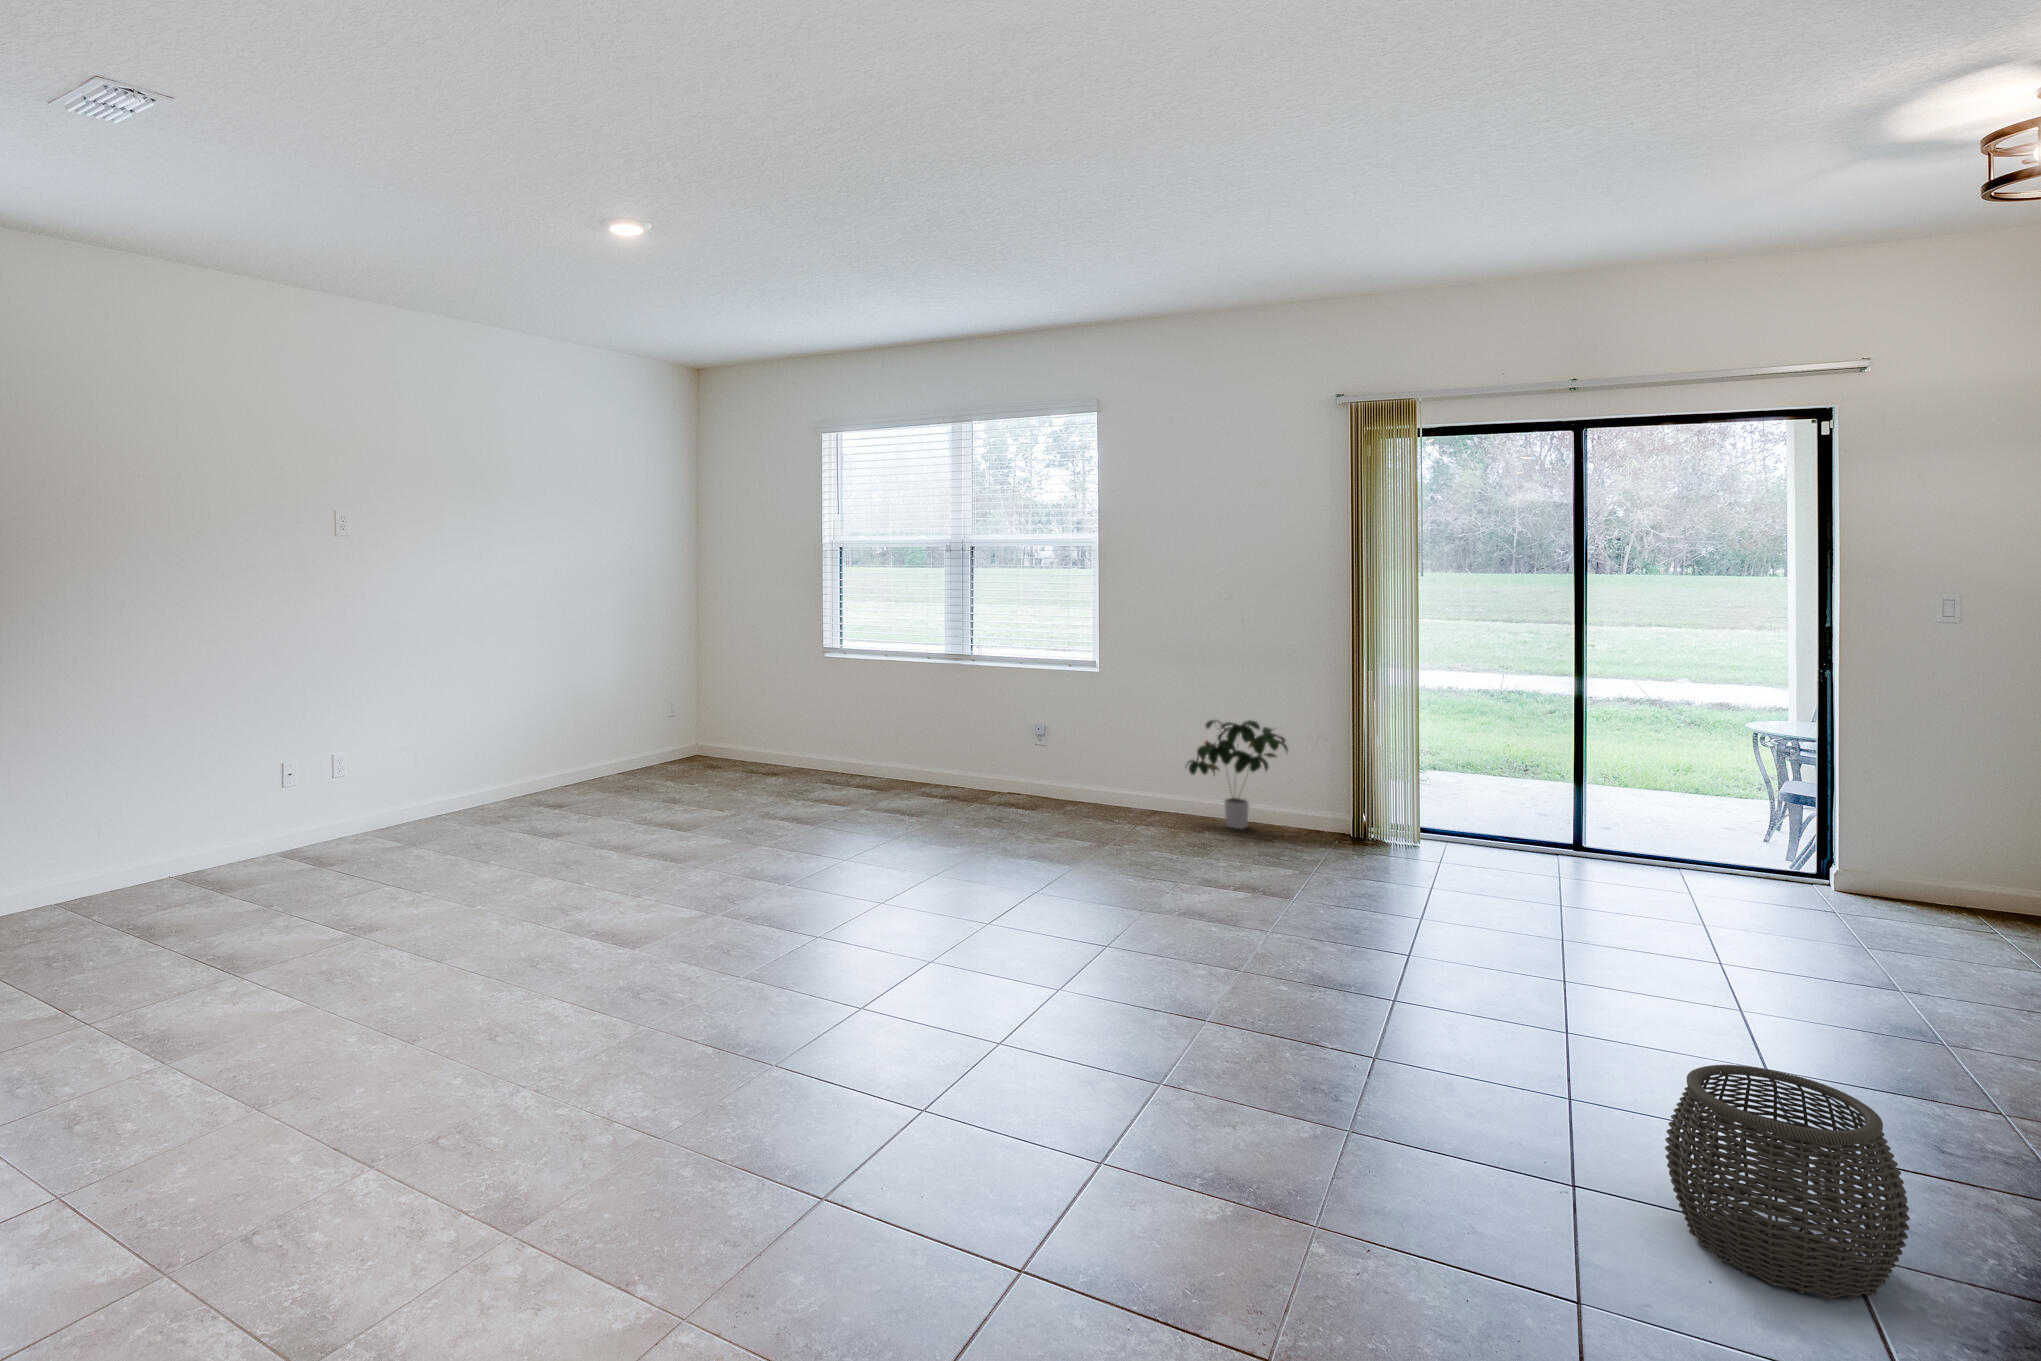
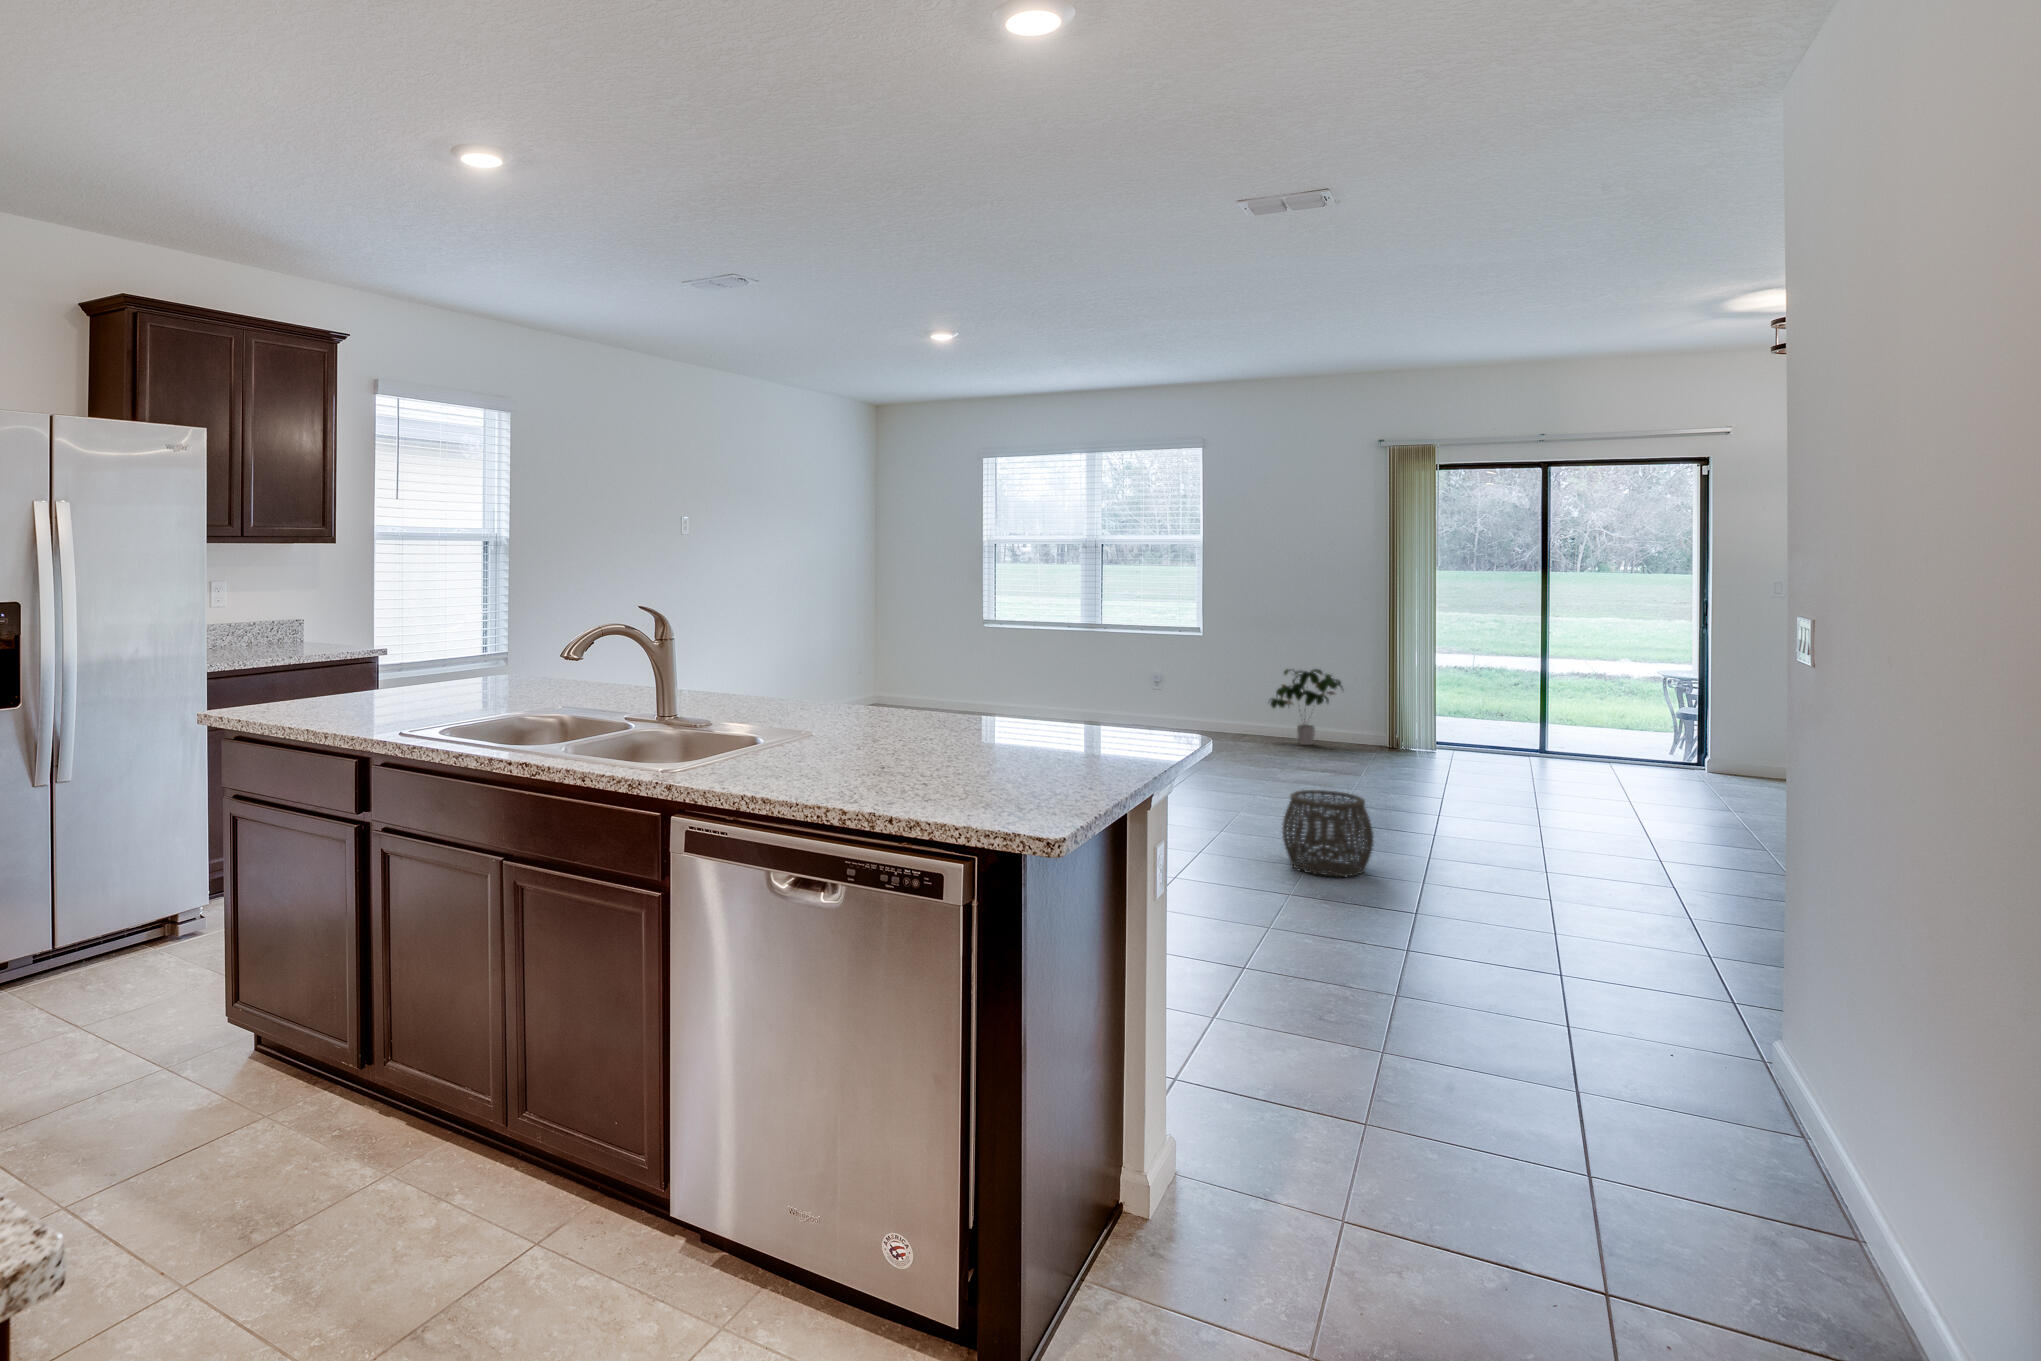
woven basket: present [1665,1065,1910,1300] -> present [1282,790,1373,877]

